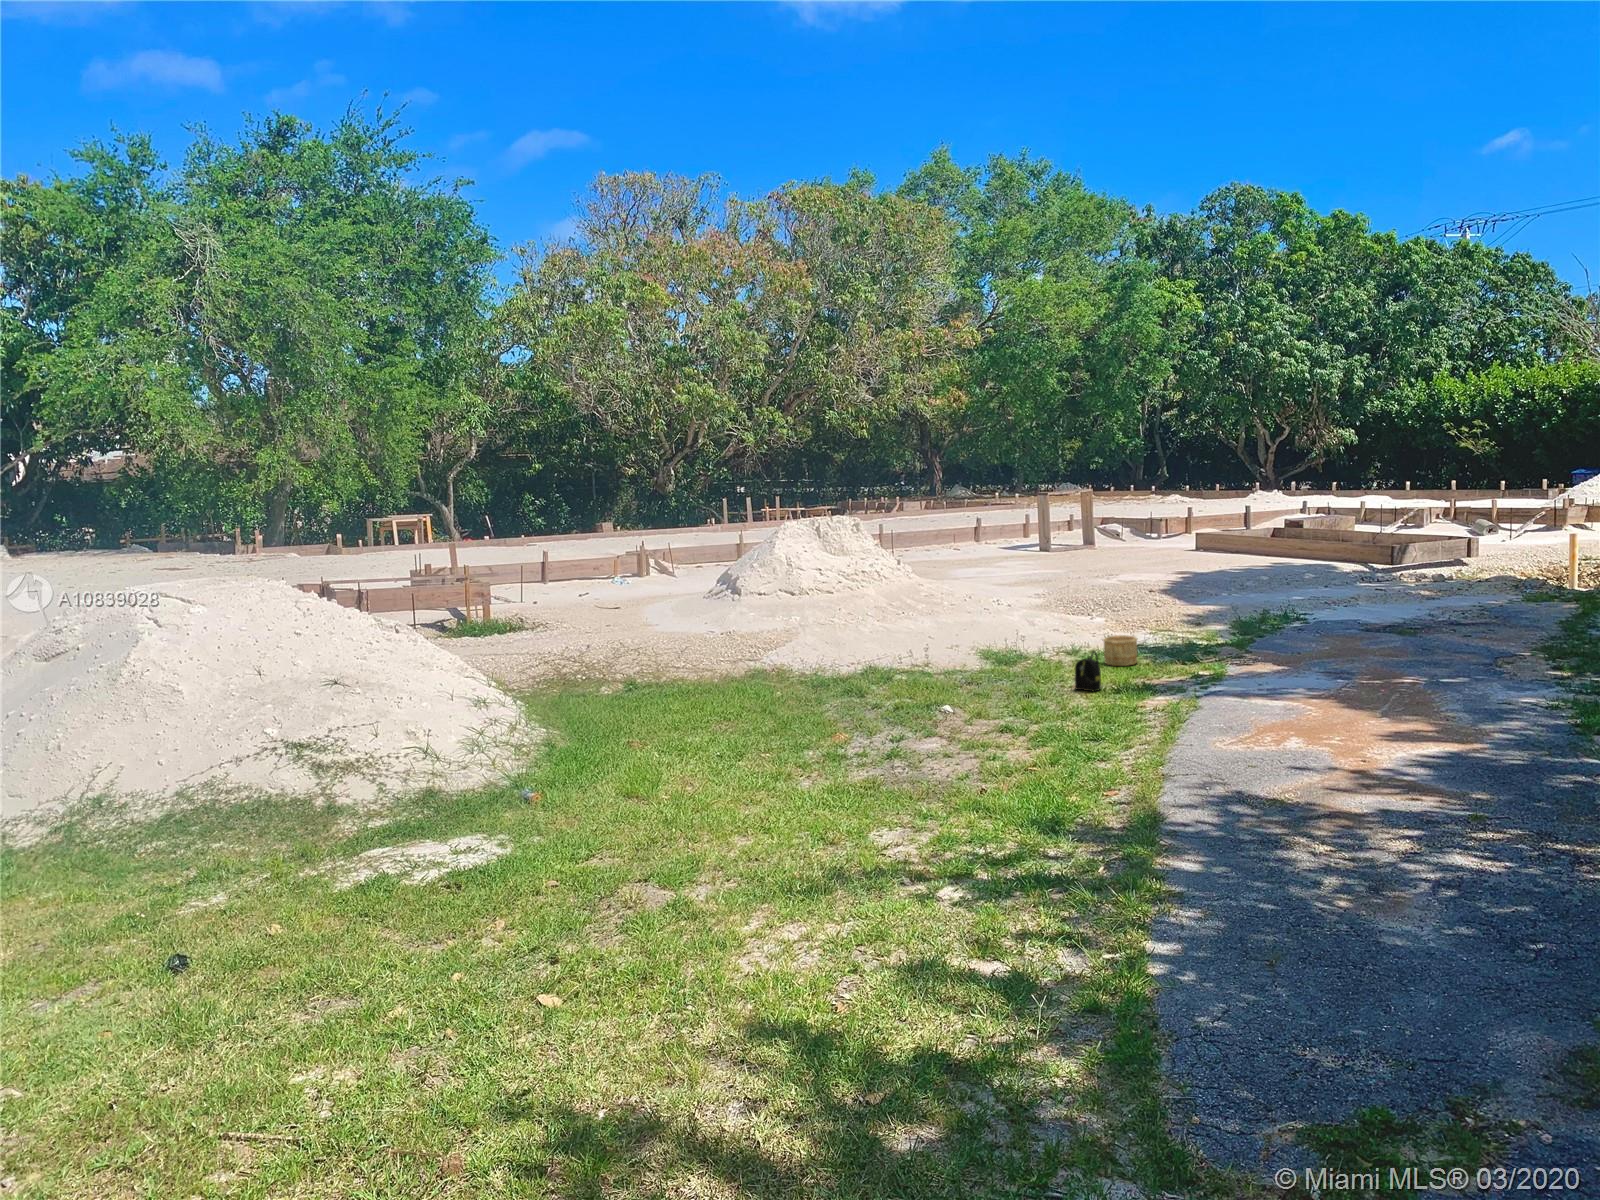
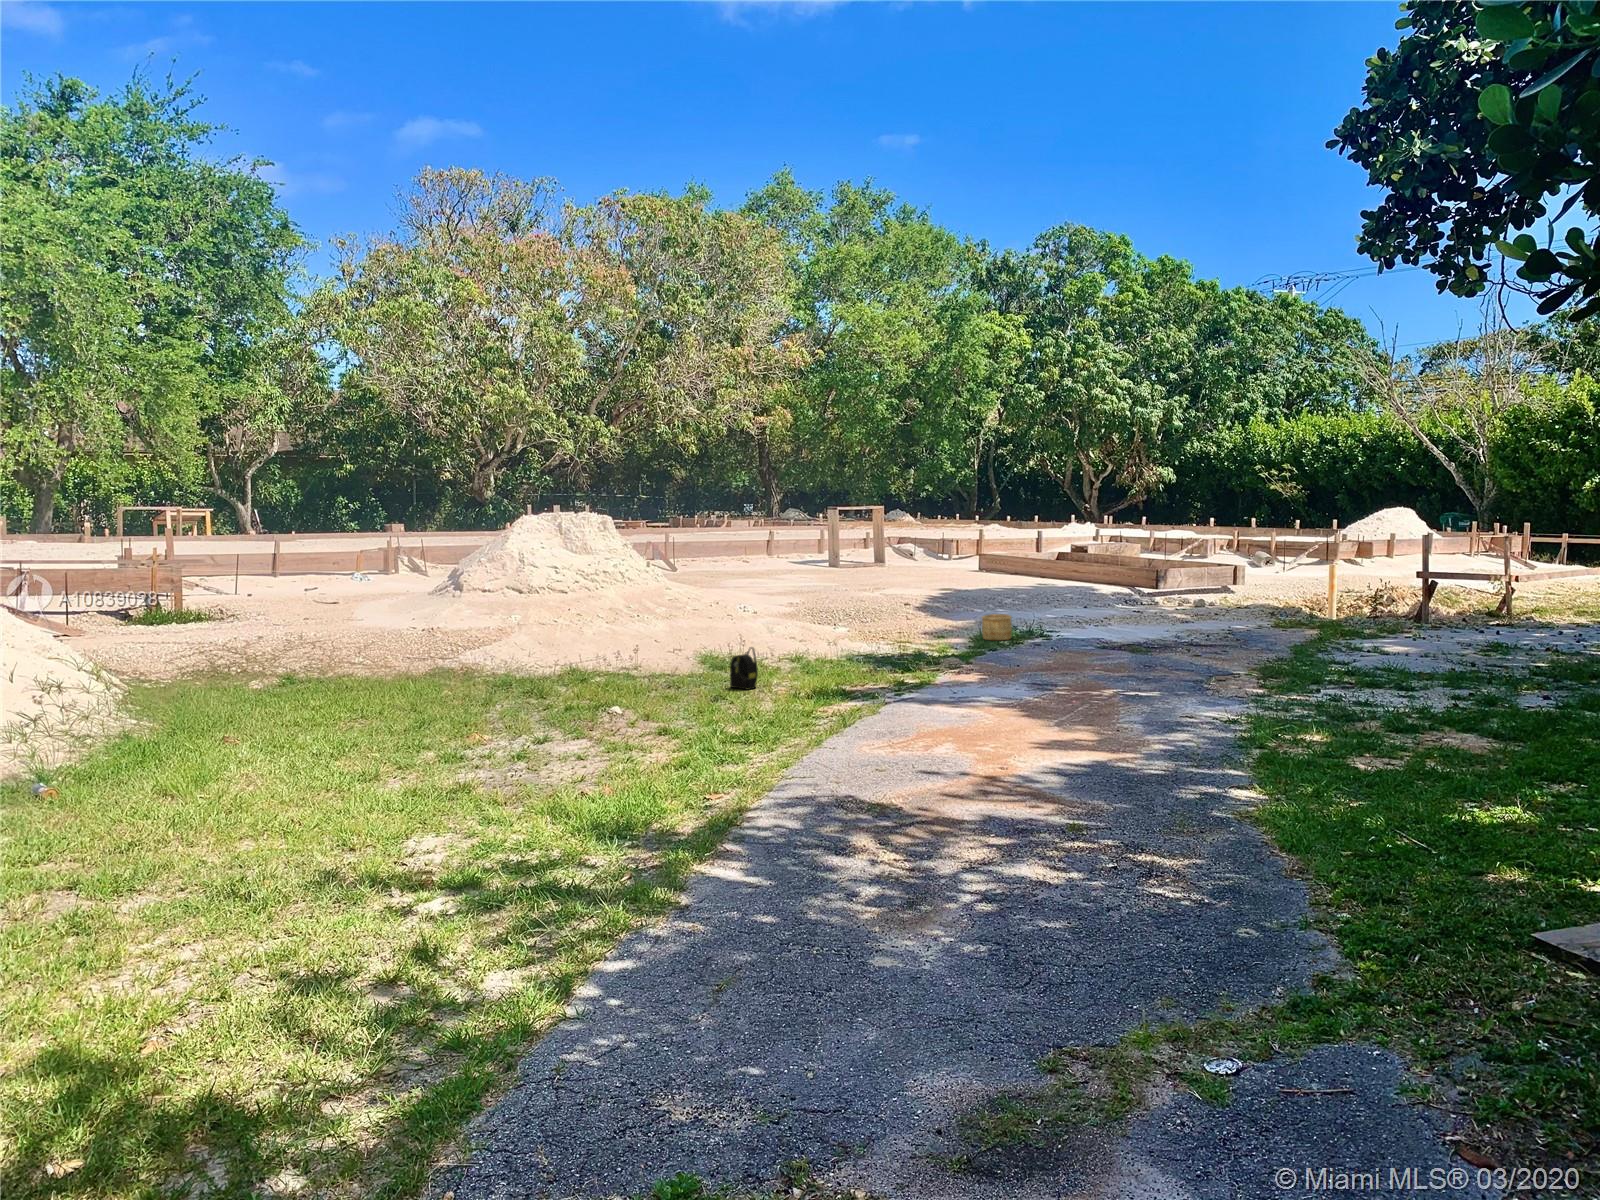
wooden bucket: present [1103,635,1137,666] -> present [982,614,1012,640]

